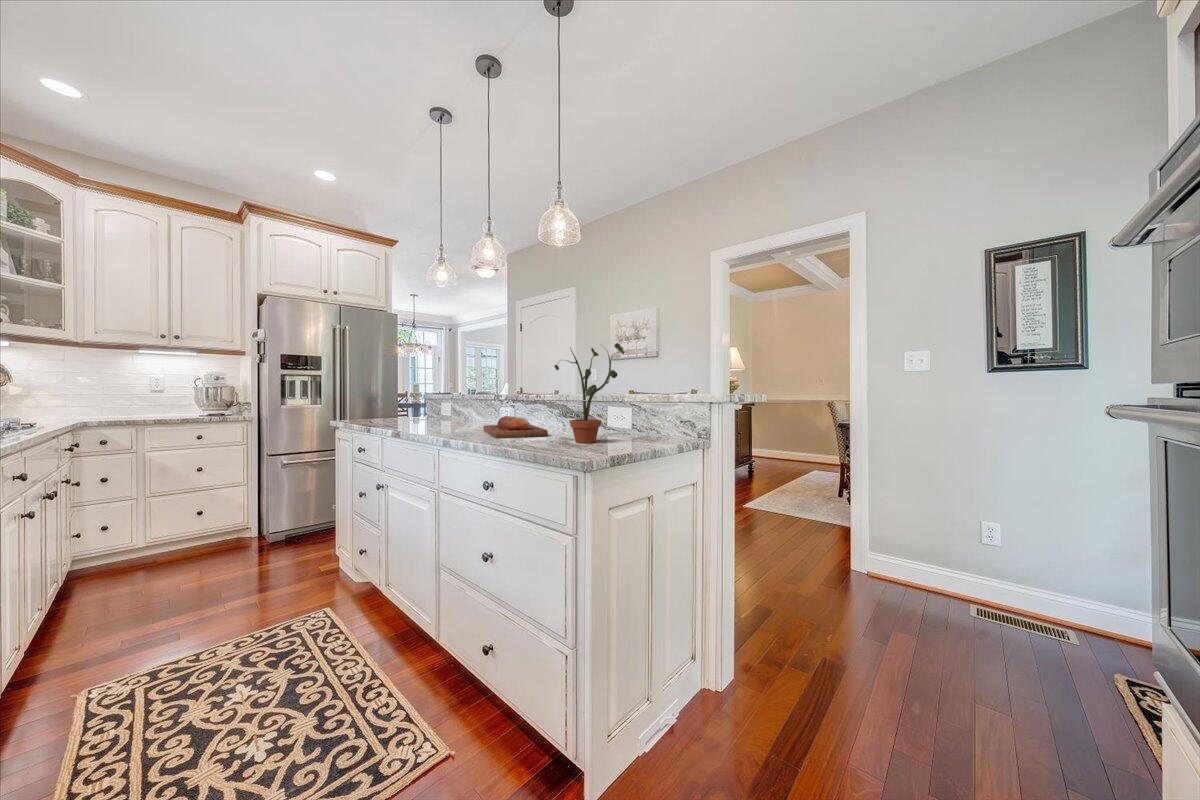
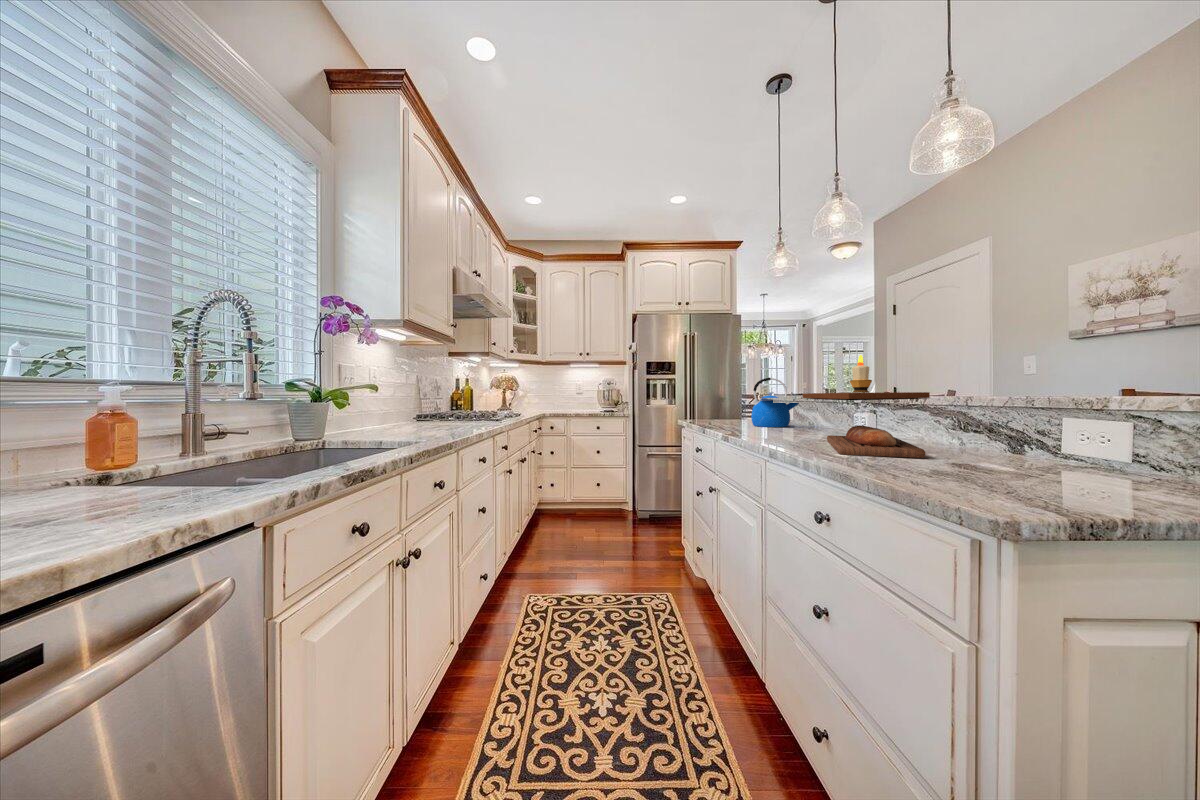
potted plant: present [555,343,625,443] -> none [938,308,1102,480]
candle: none [461,362,548,396] -> present [803,355,930,399]
kettle: none [414,378,457,423] -> present [751,378,799,427]

